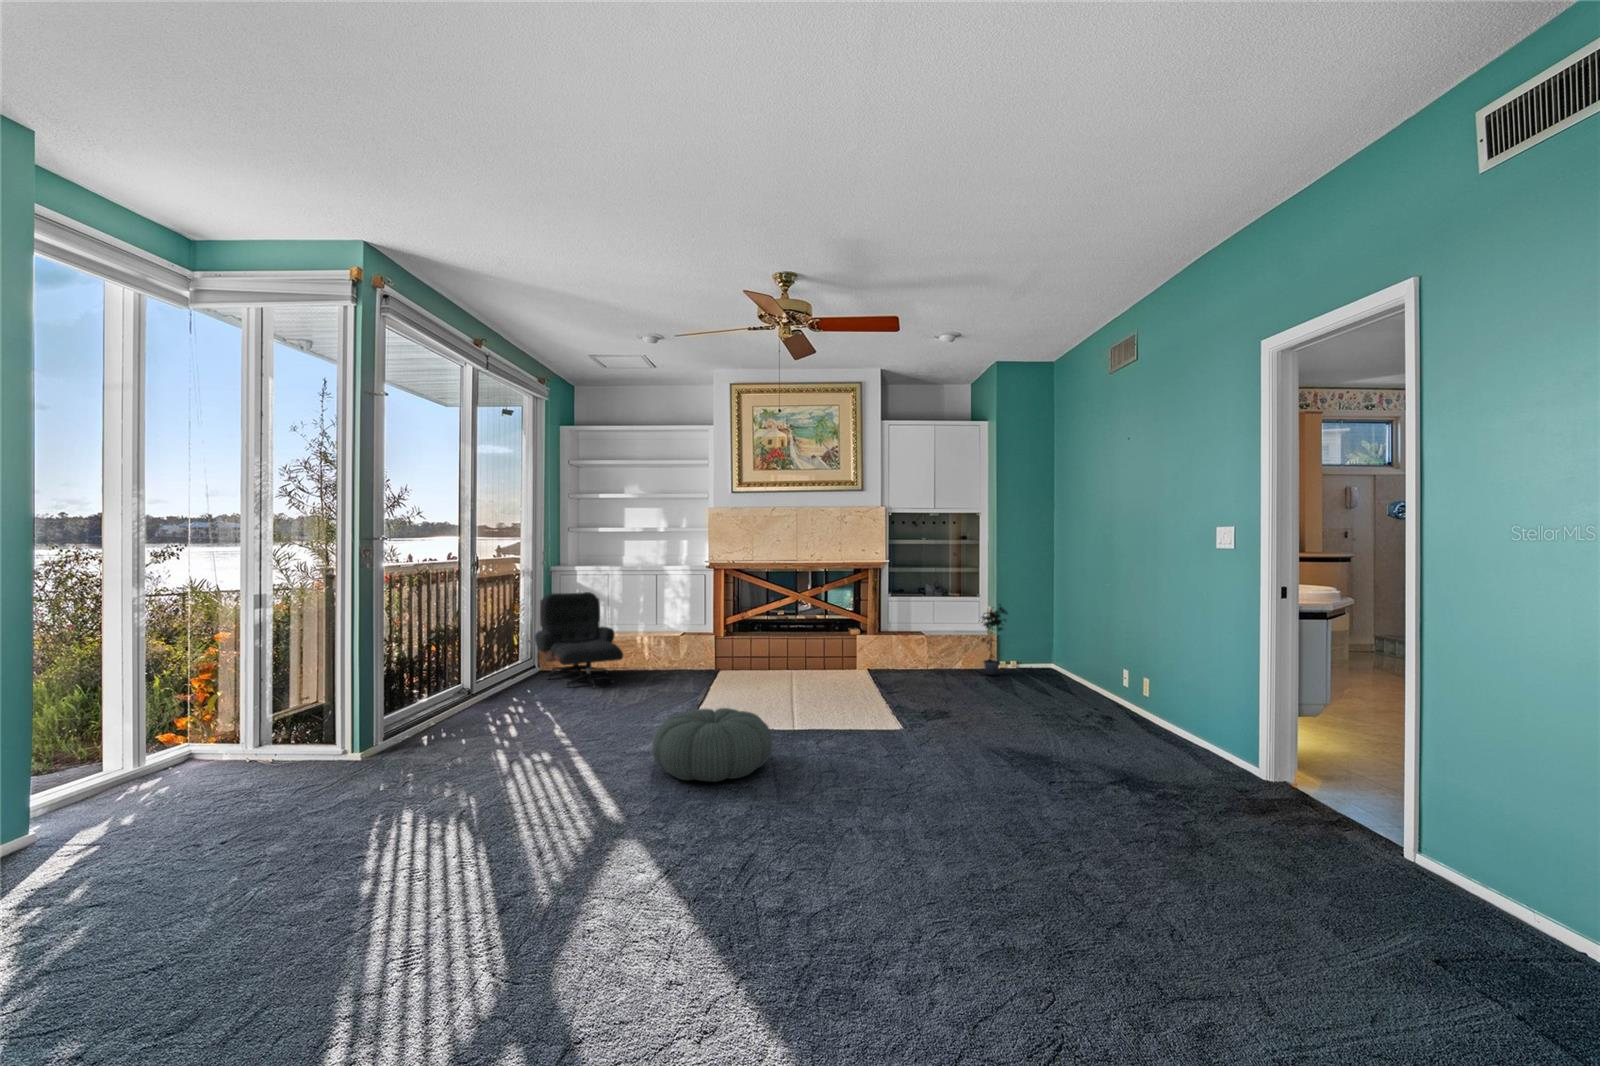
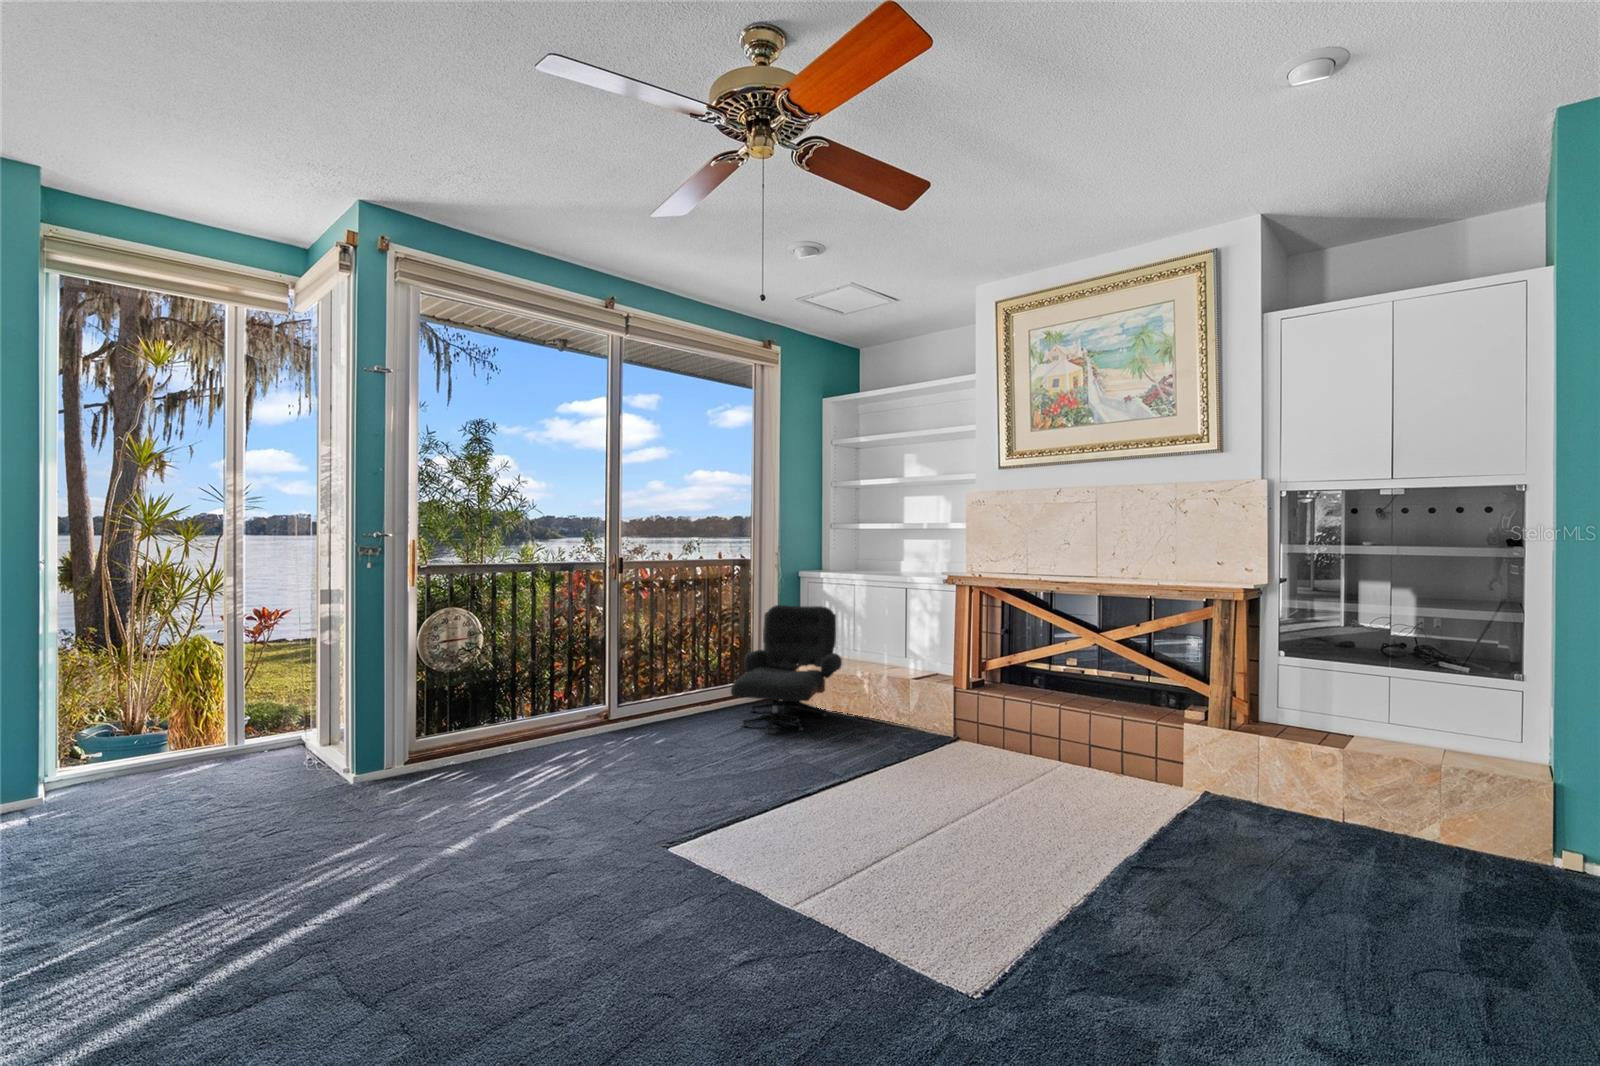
potted plant: present [982,607,1007,675] -> none [1468,706,1565,881]
pouf: present [652,708,772,782] -> none [491,798,691,935]

